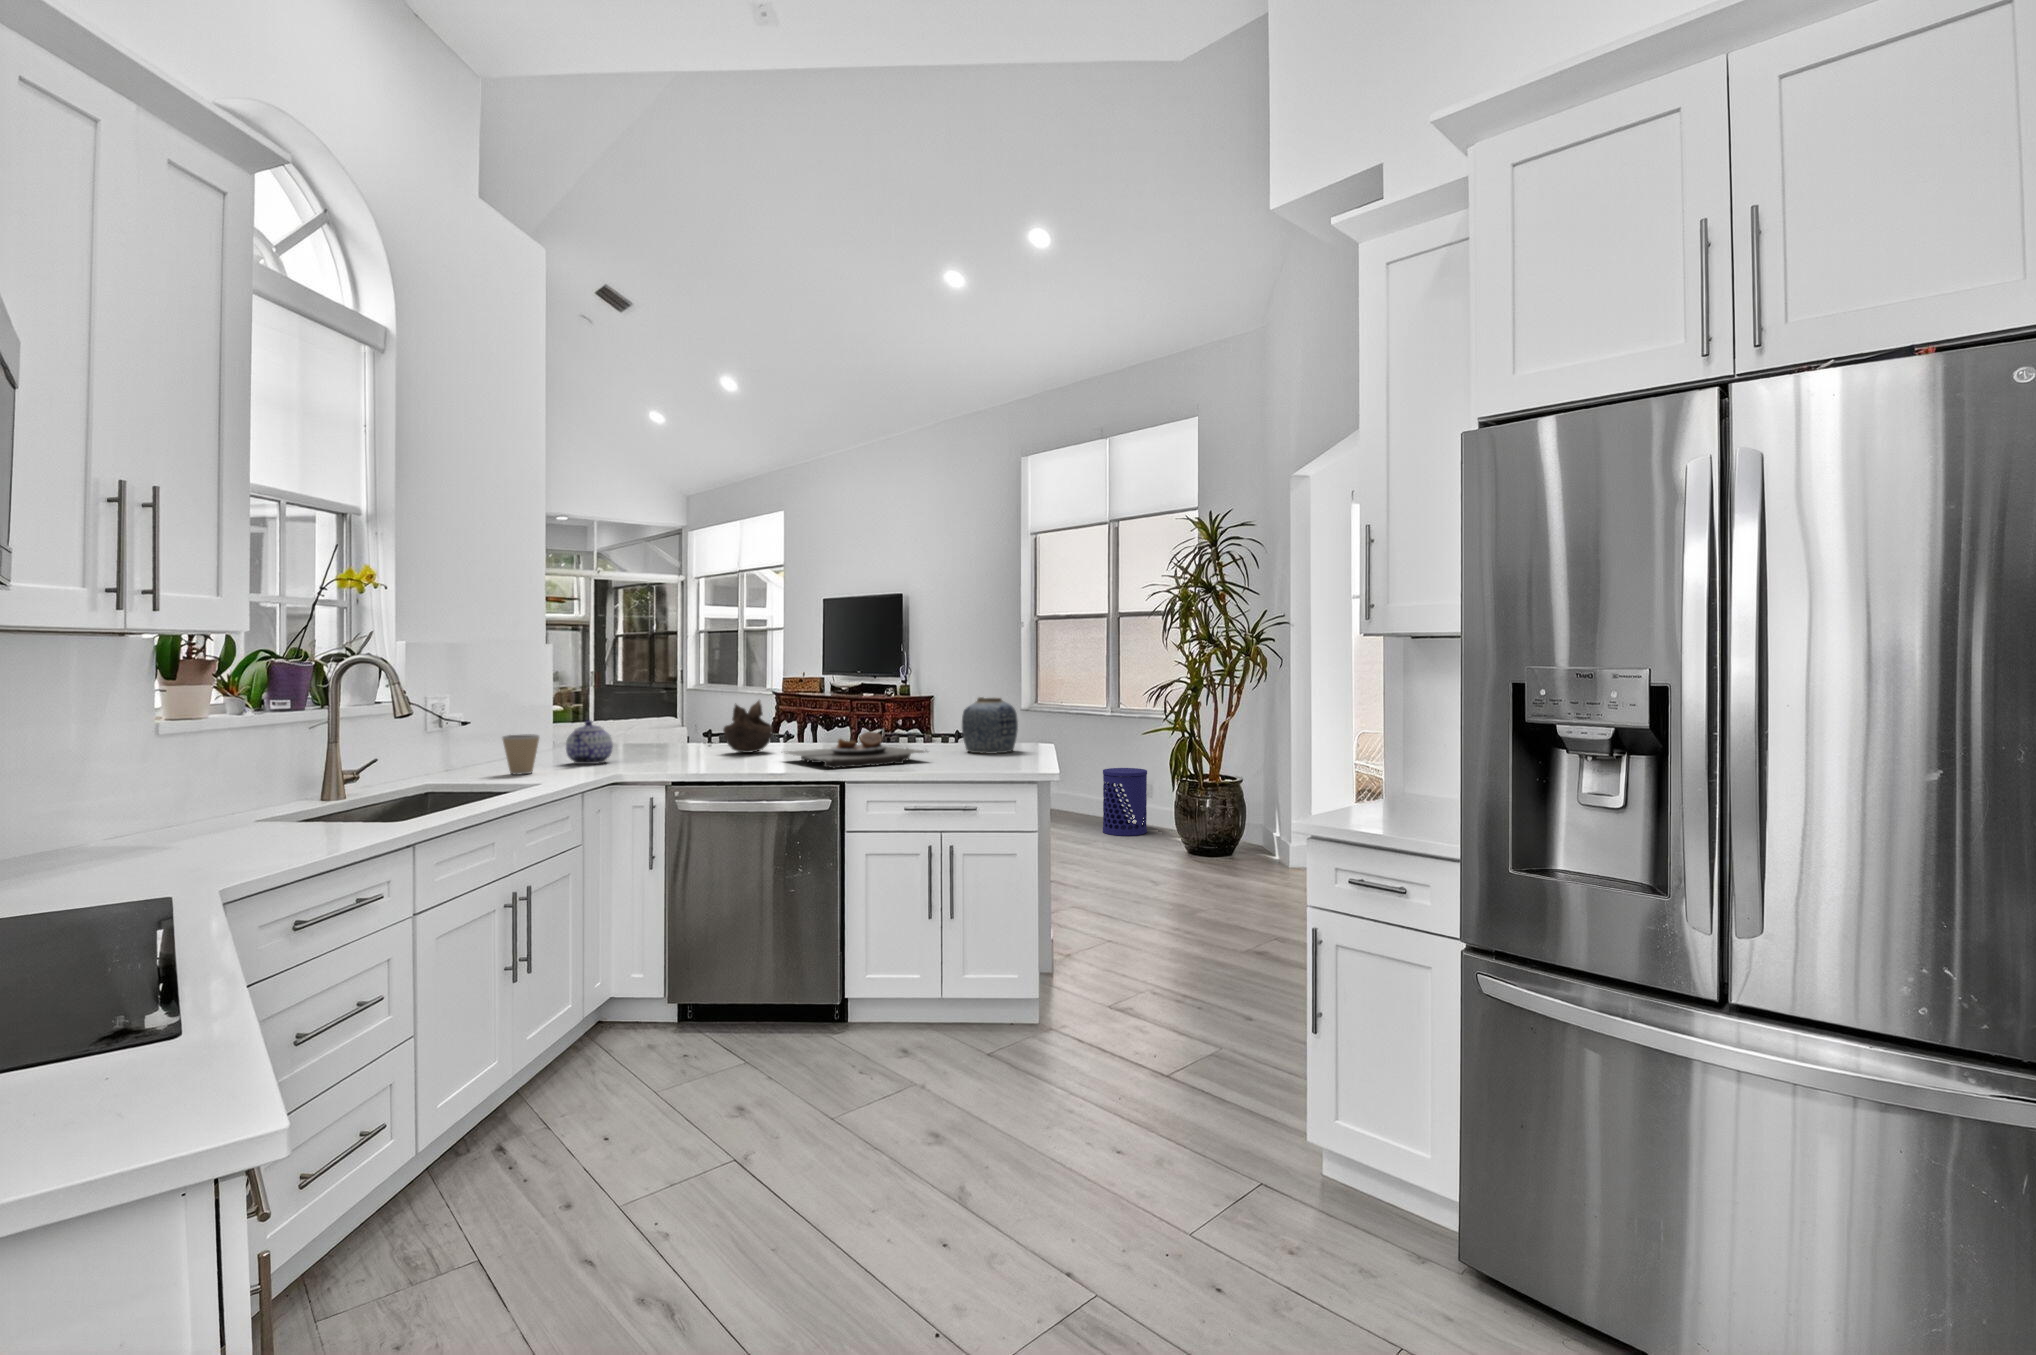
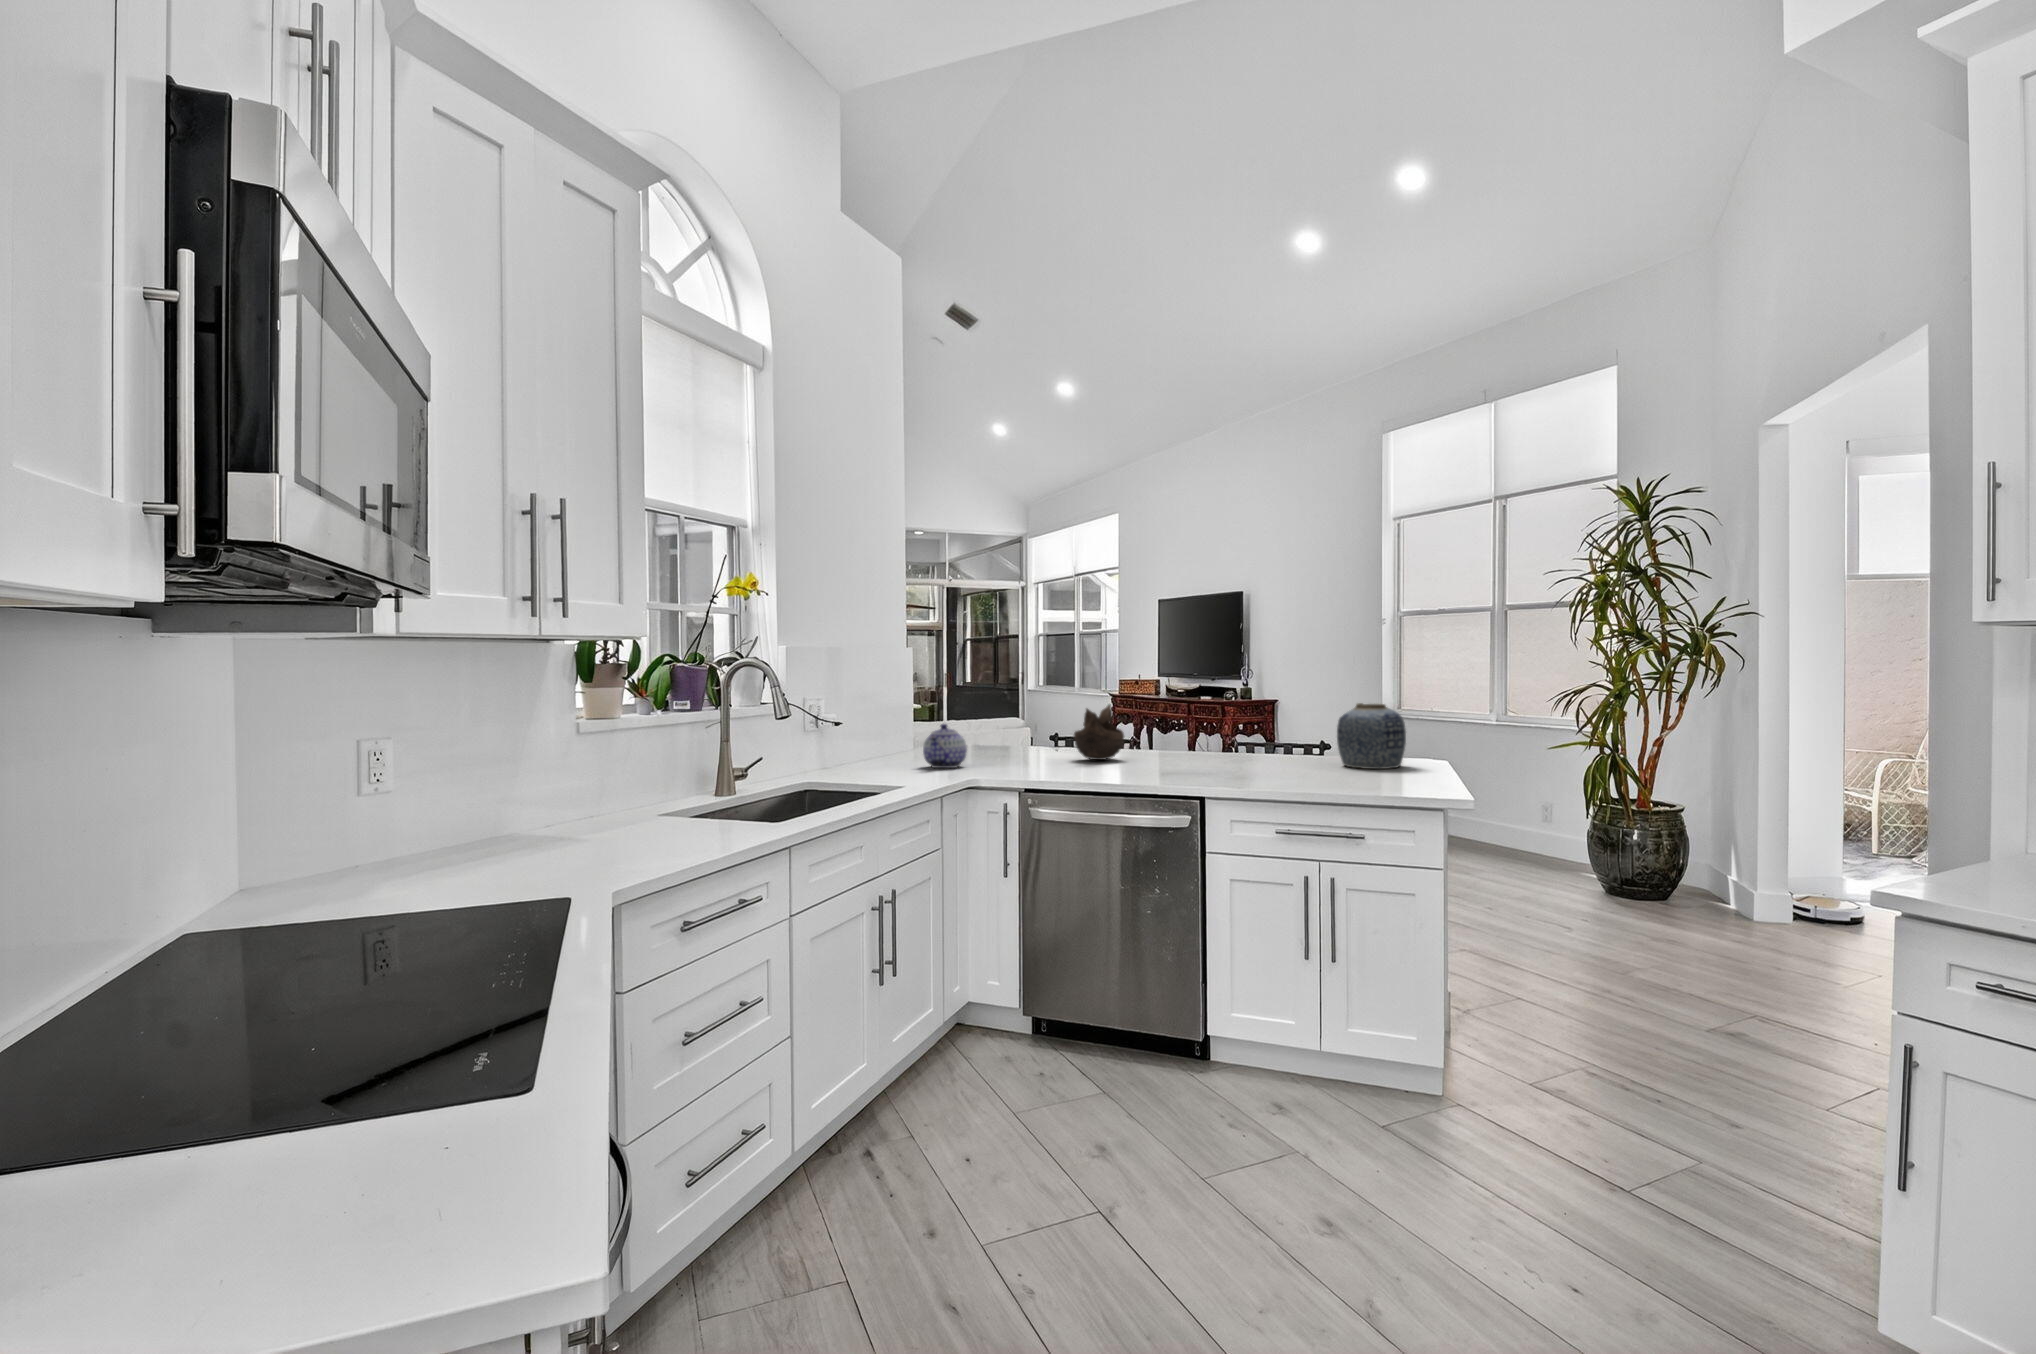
plate: present [786,732,926,768] -> none [1135,741,1303,782]
coffee cup: present [502,734,539,775] -> none [865,737,900,778]
waste bin: present [1103,768,1147,836] -> none [1489,786,1547,866]

